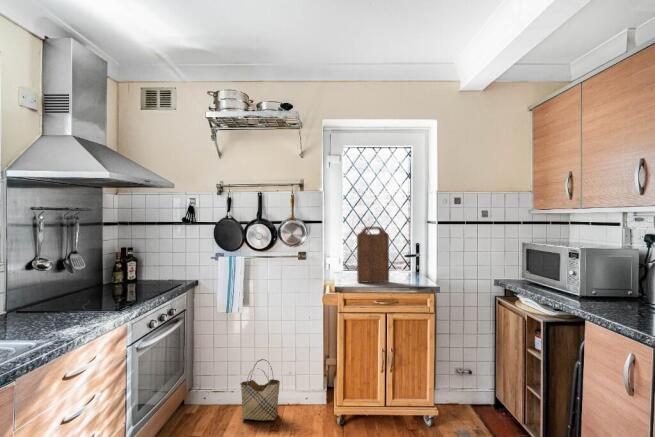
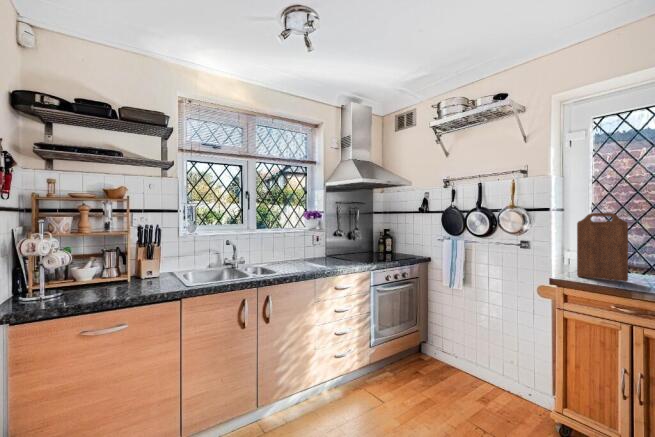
woven basket: present [241,359,280,420] -> none [456,335,493,390]

